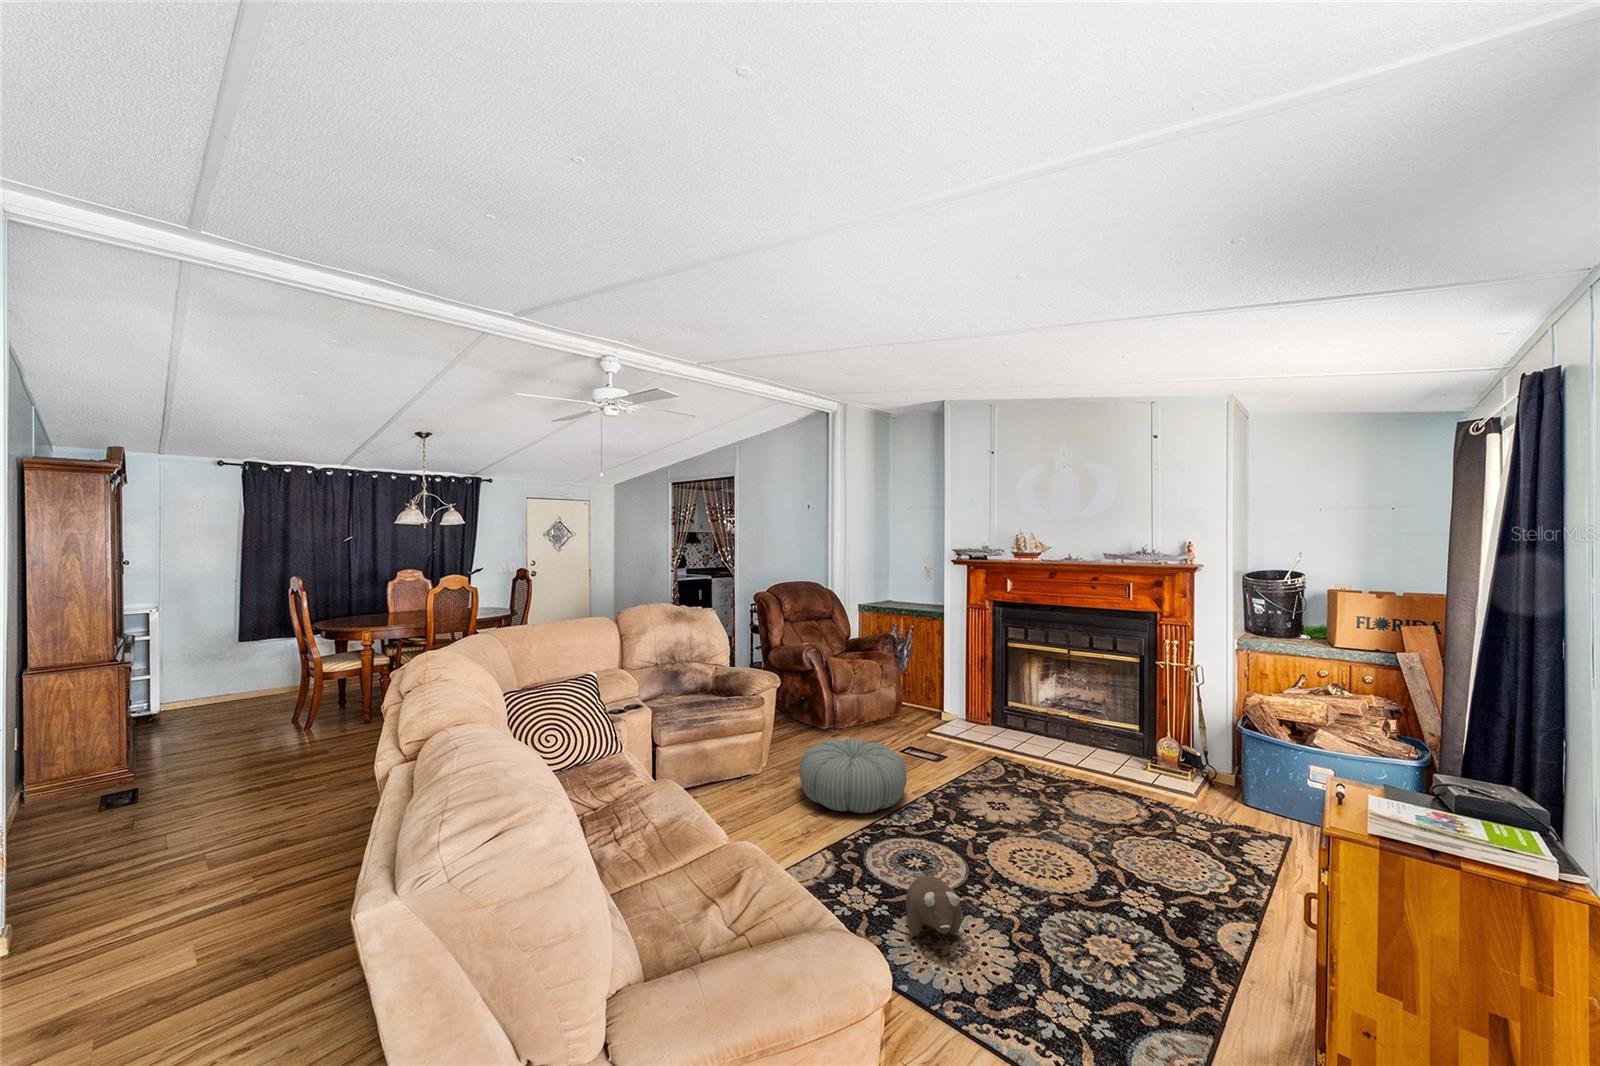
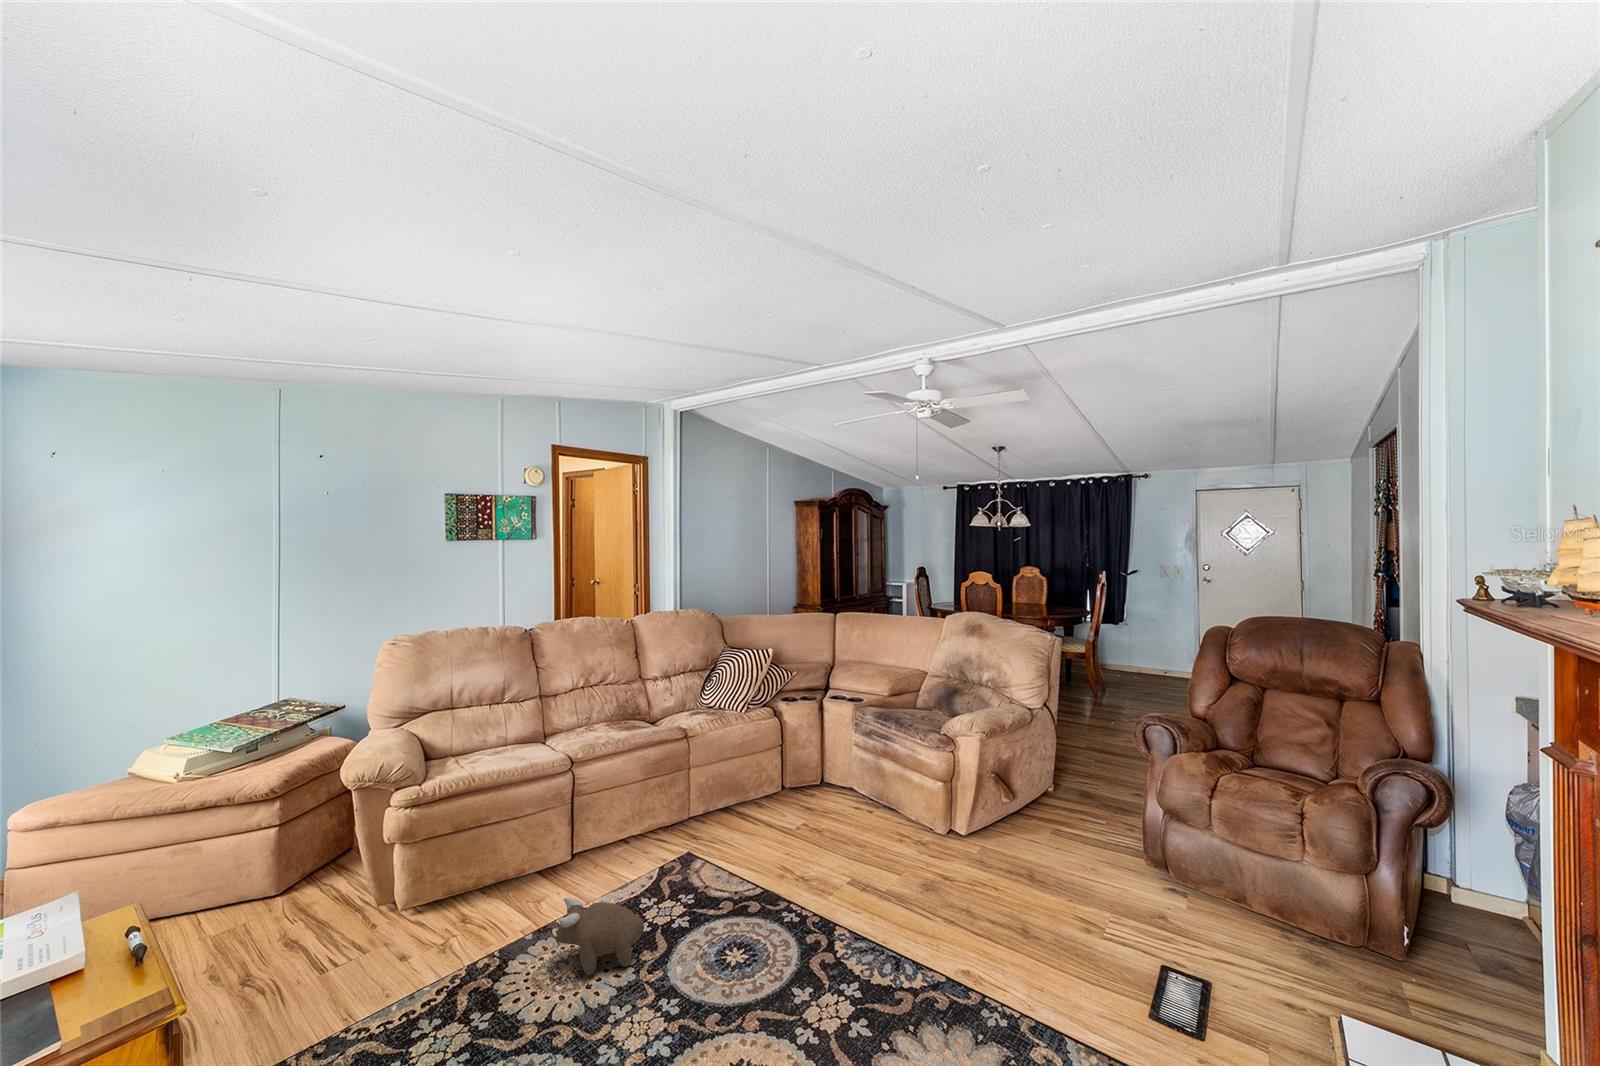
pouf: present [799,739,907,813] -> none [844,820,995,948]

